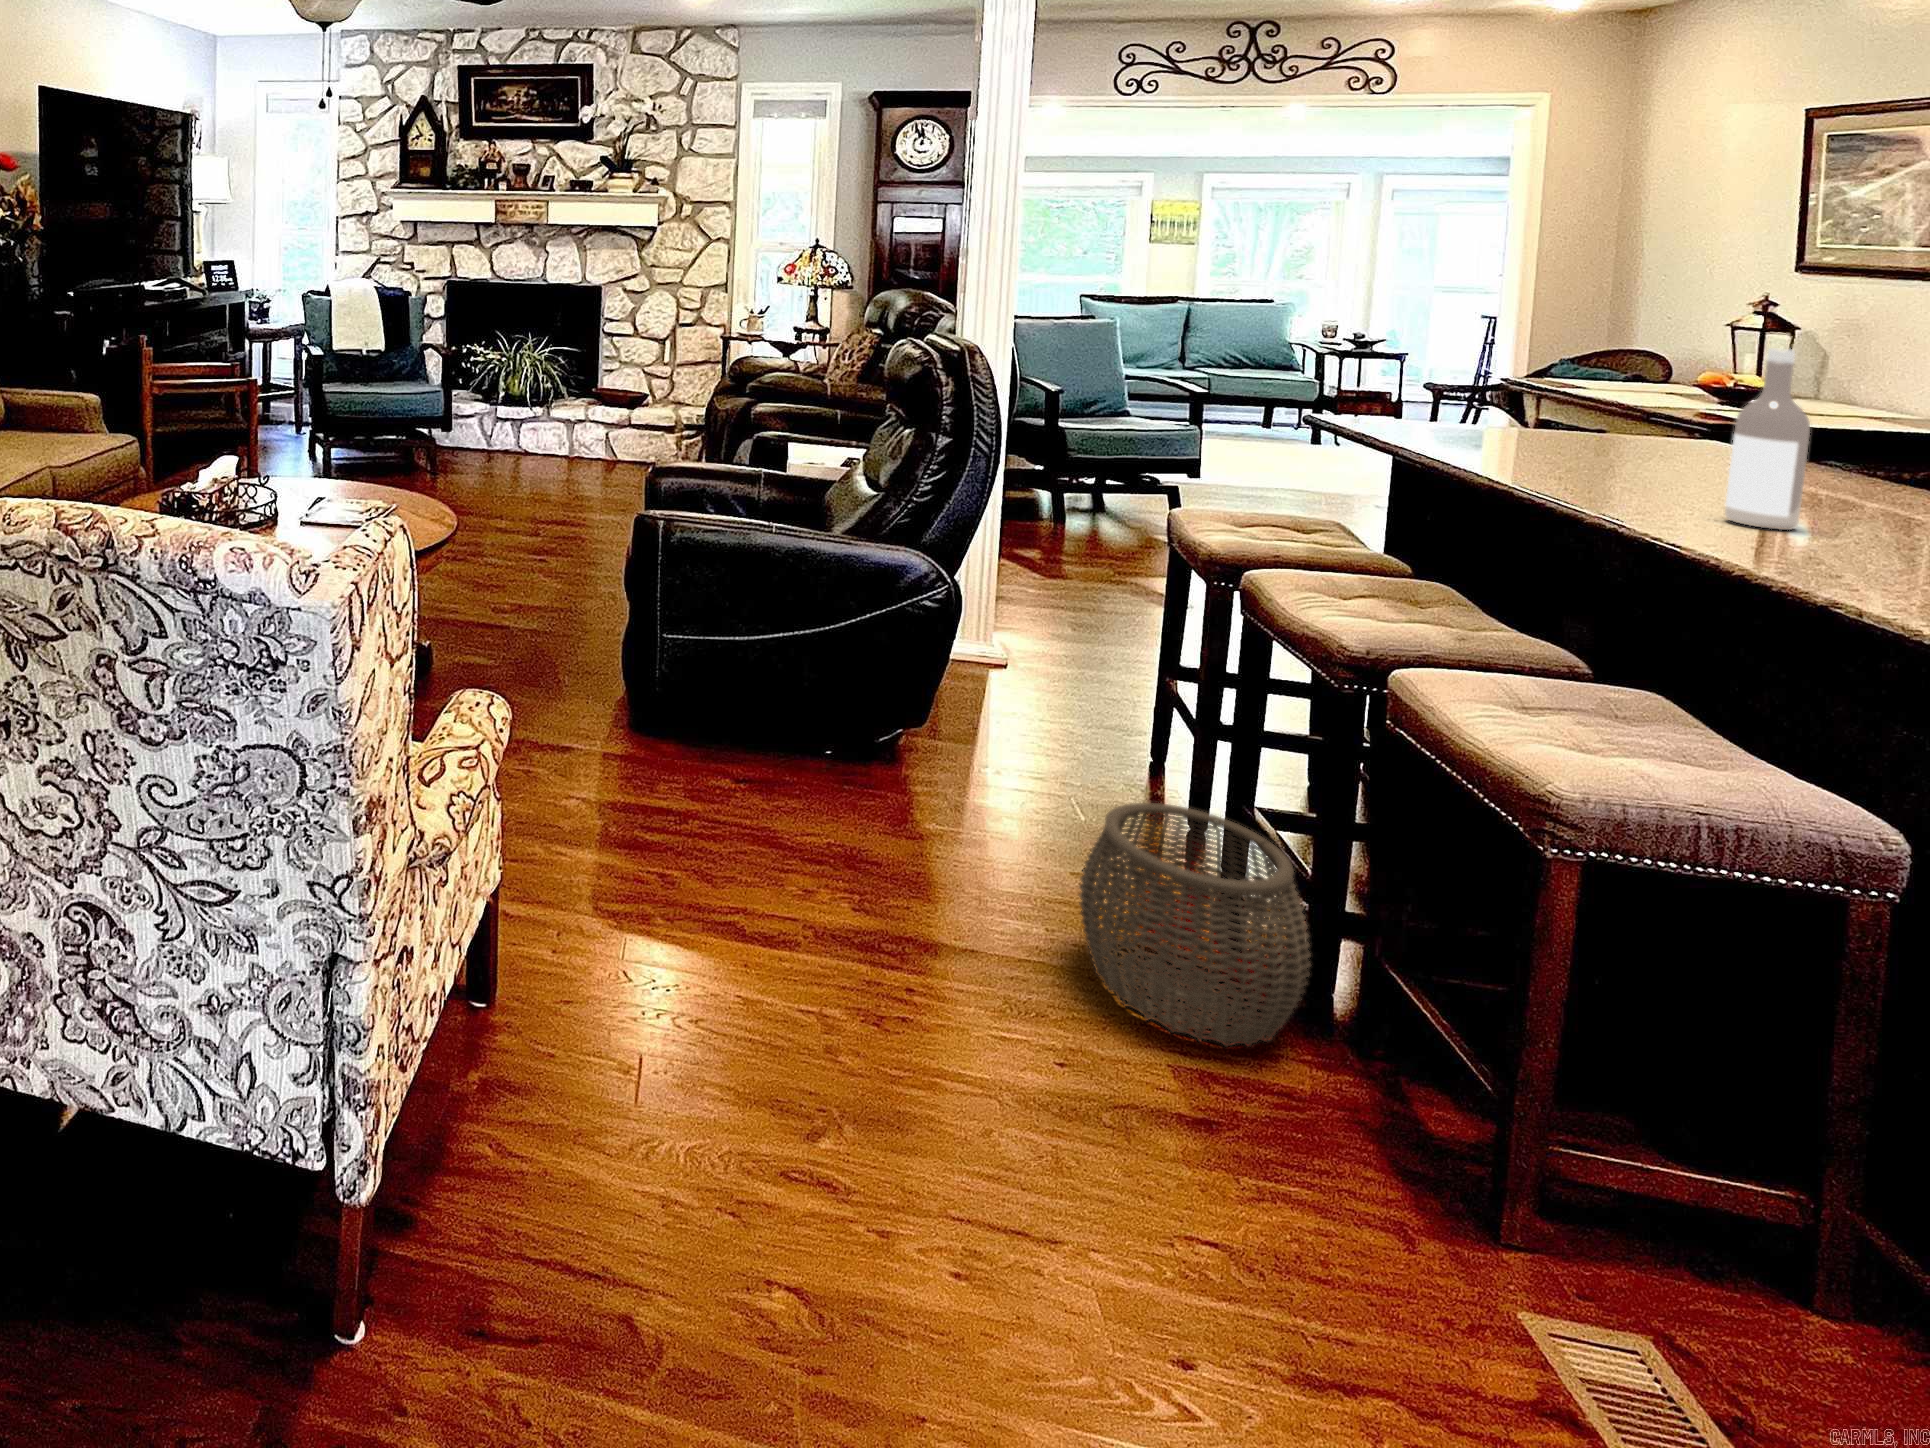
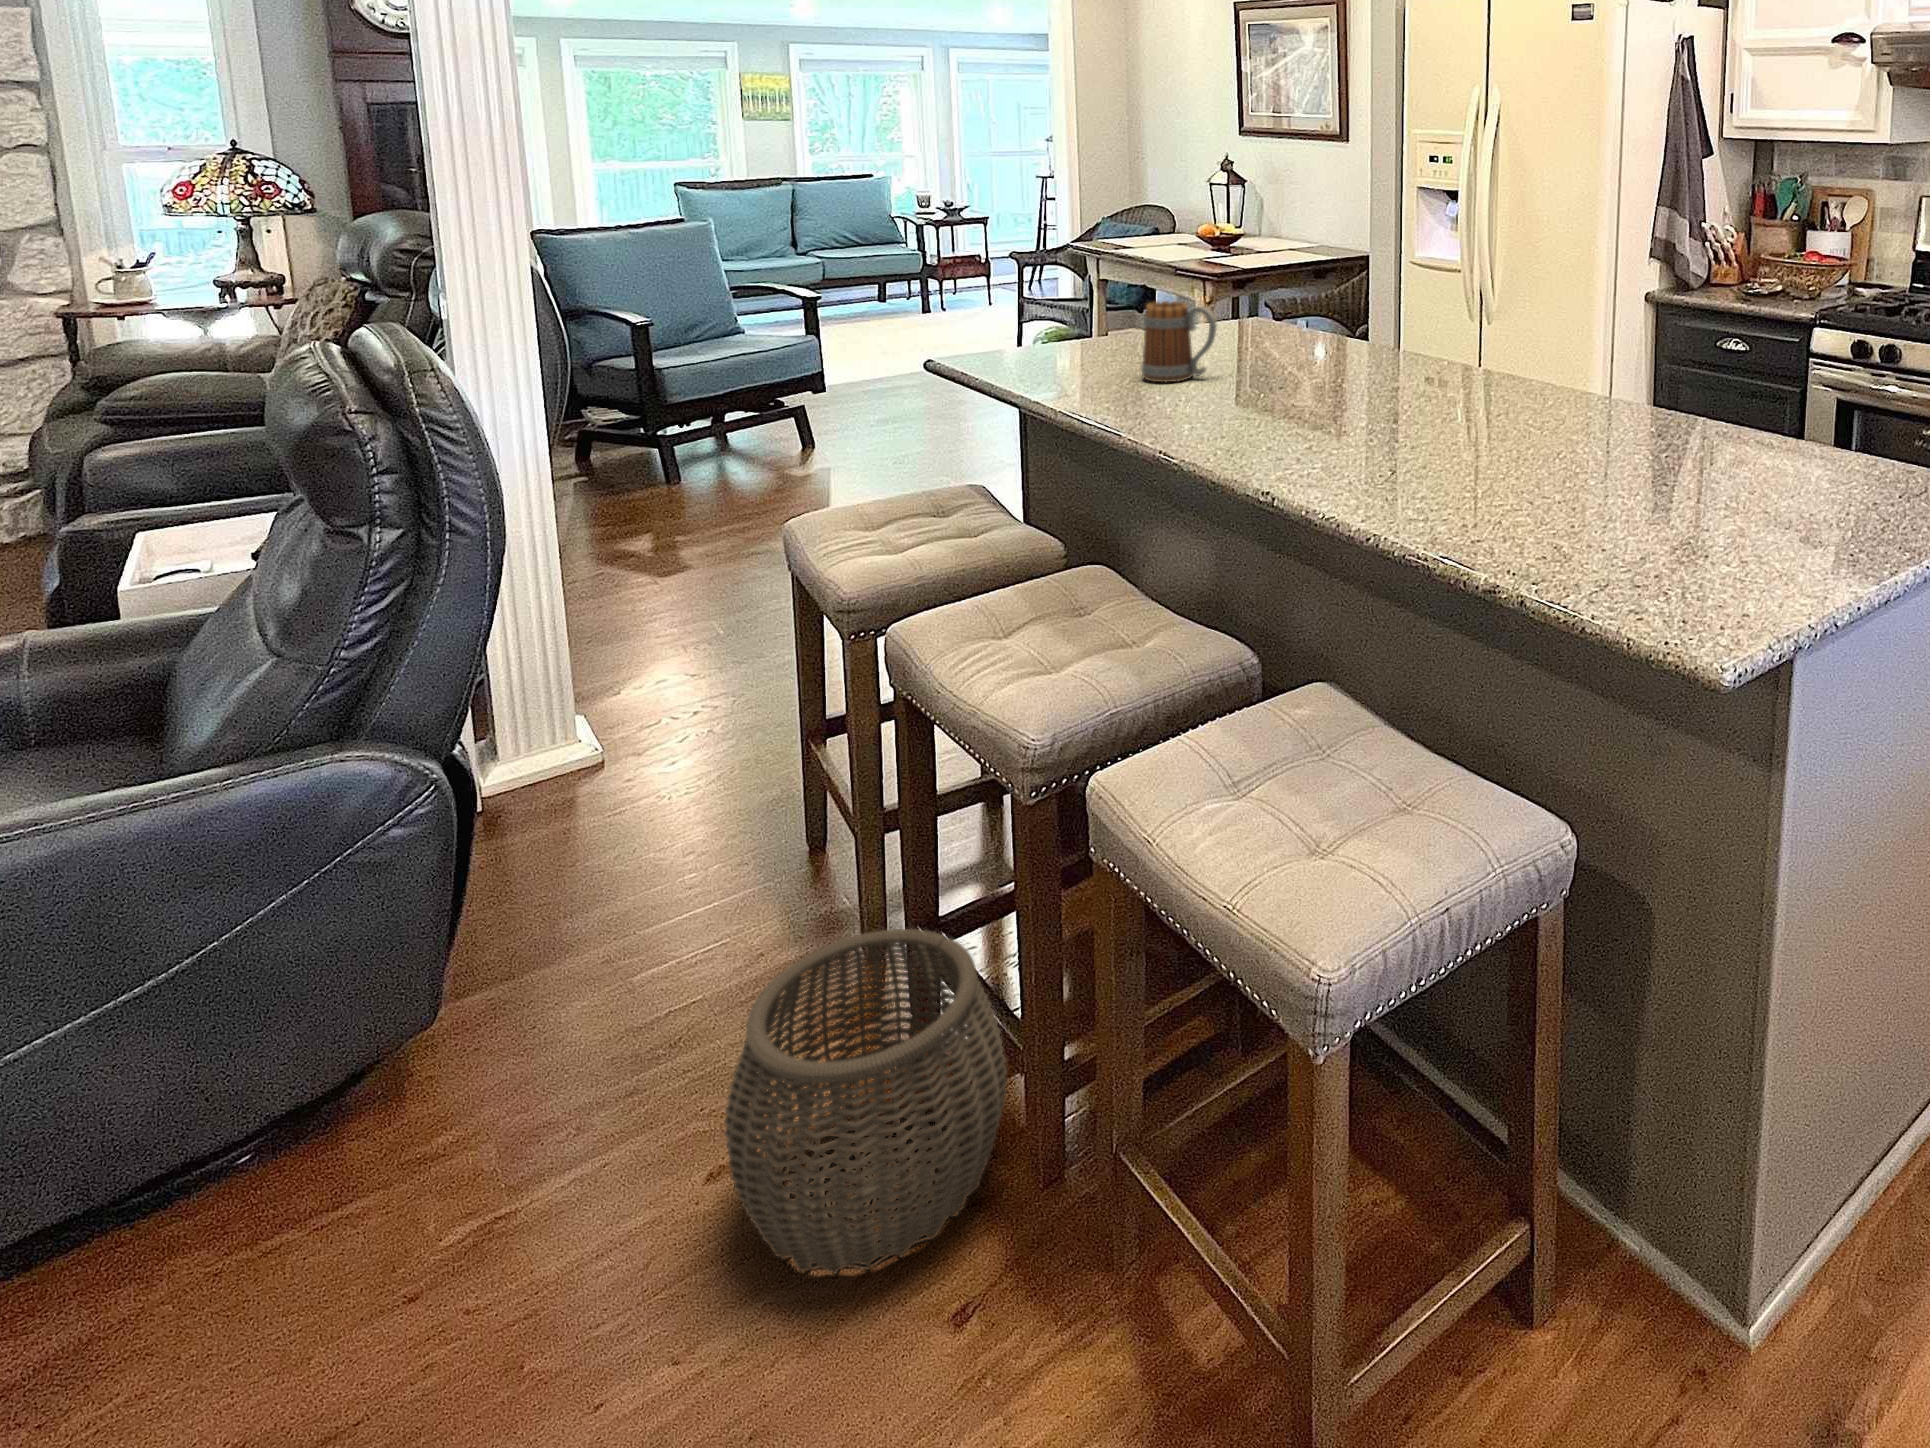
wine bottle: present [1725,348,1810,530] -> none [1271,248,1318,420]
mug: none [1556,398,1667,479] -> present [1142,301,1216,382]

